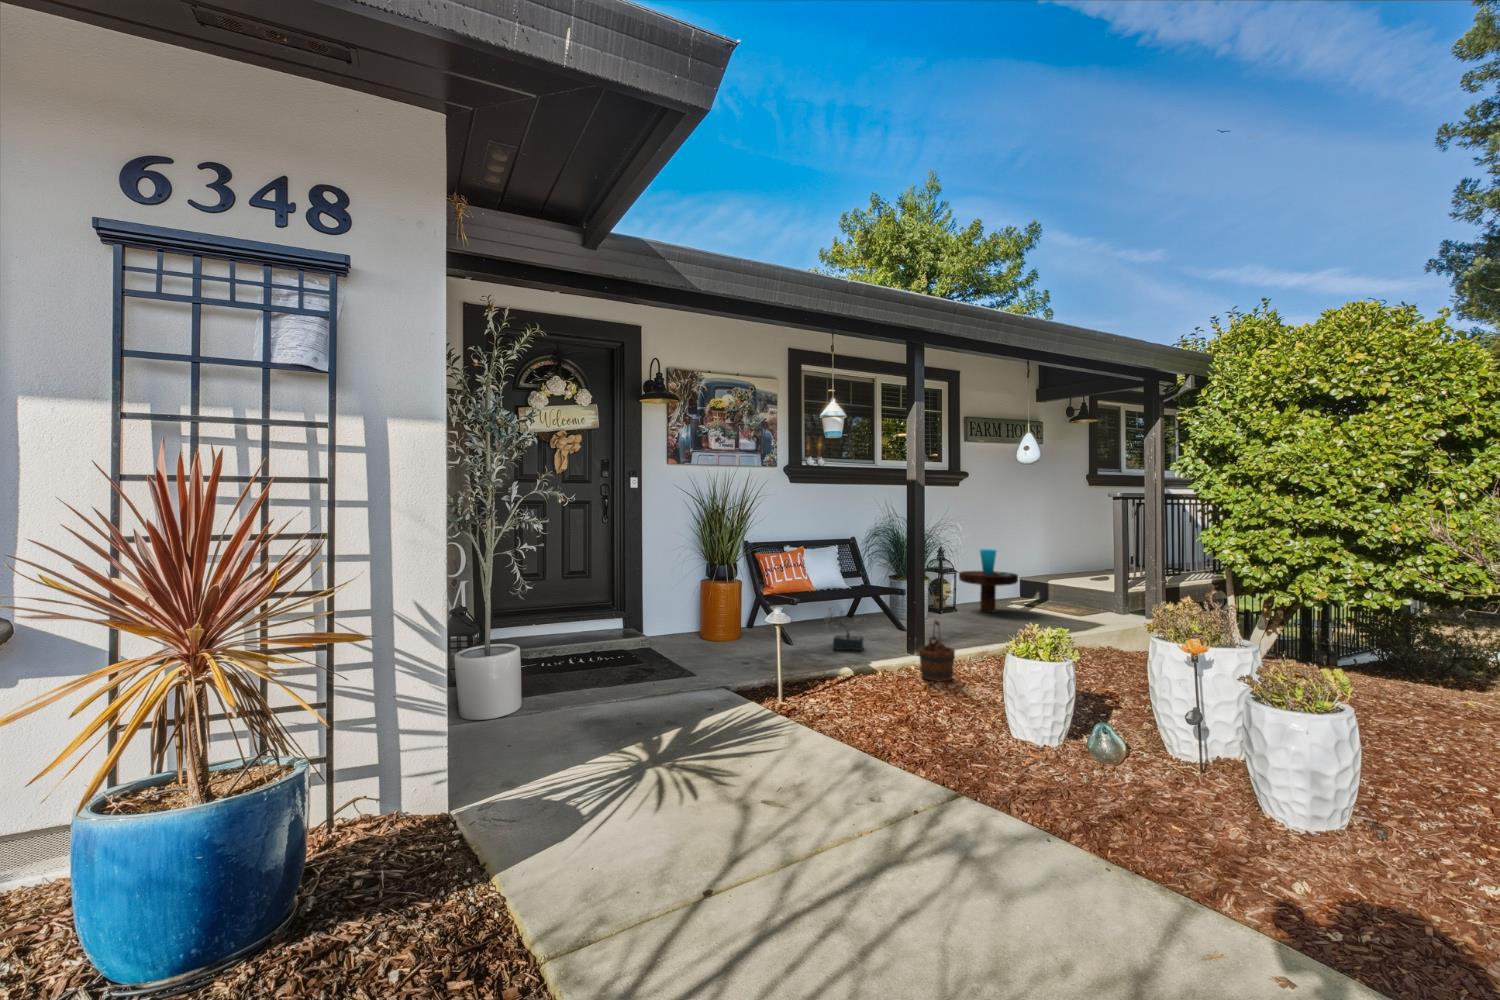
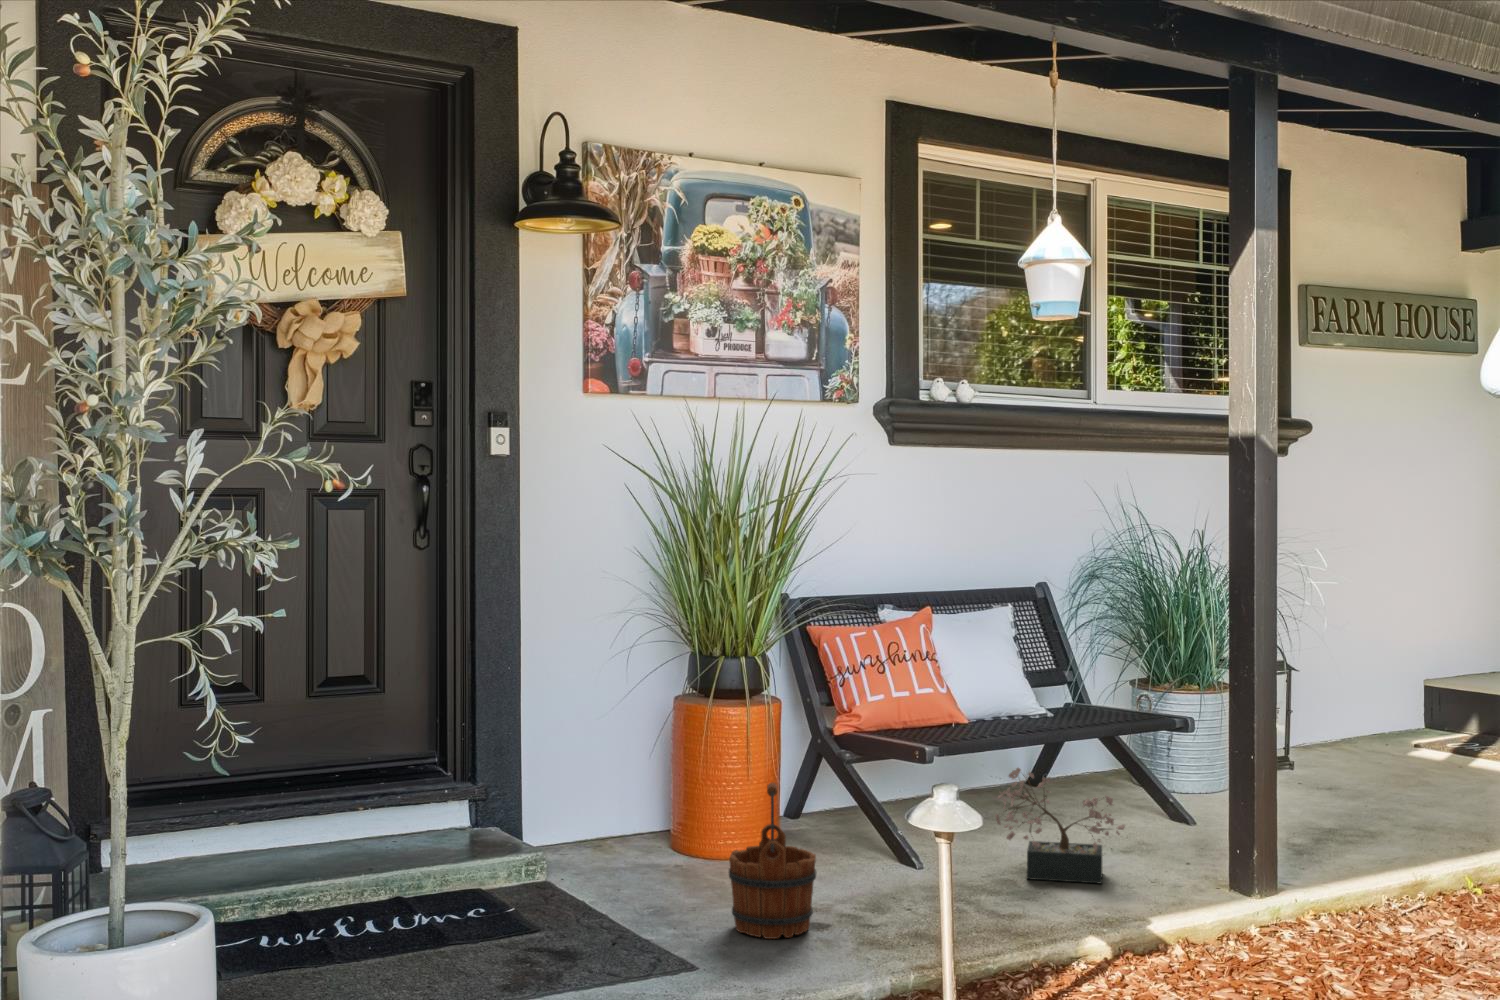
side table: present [959,549,1018,612] -> none [1292,614,1442,772]
wooden bucket: present [919,620,955,682] -> present [729,783,816,939]

